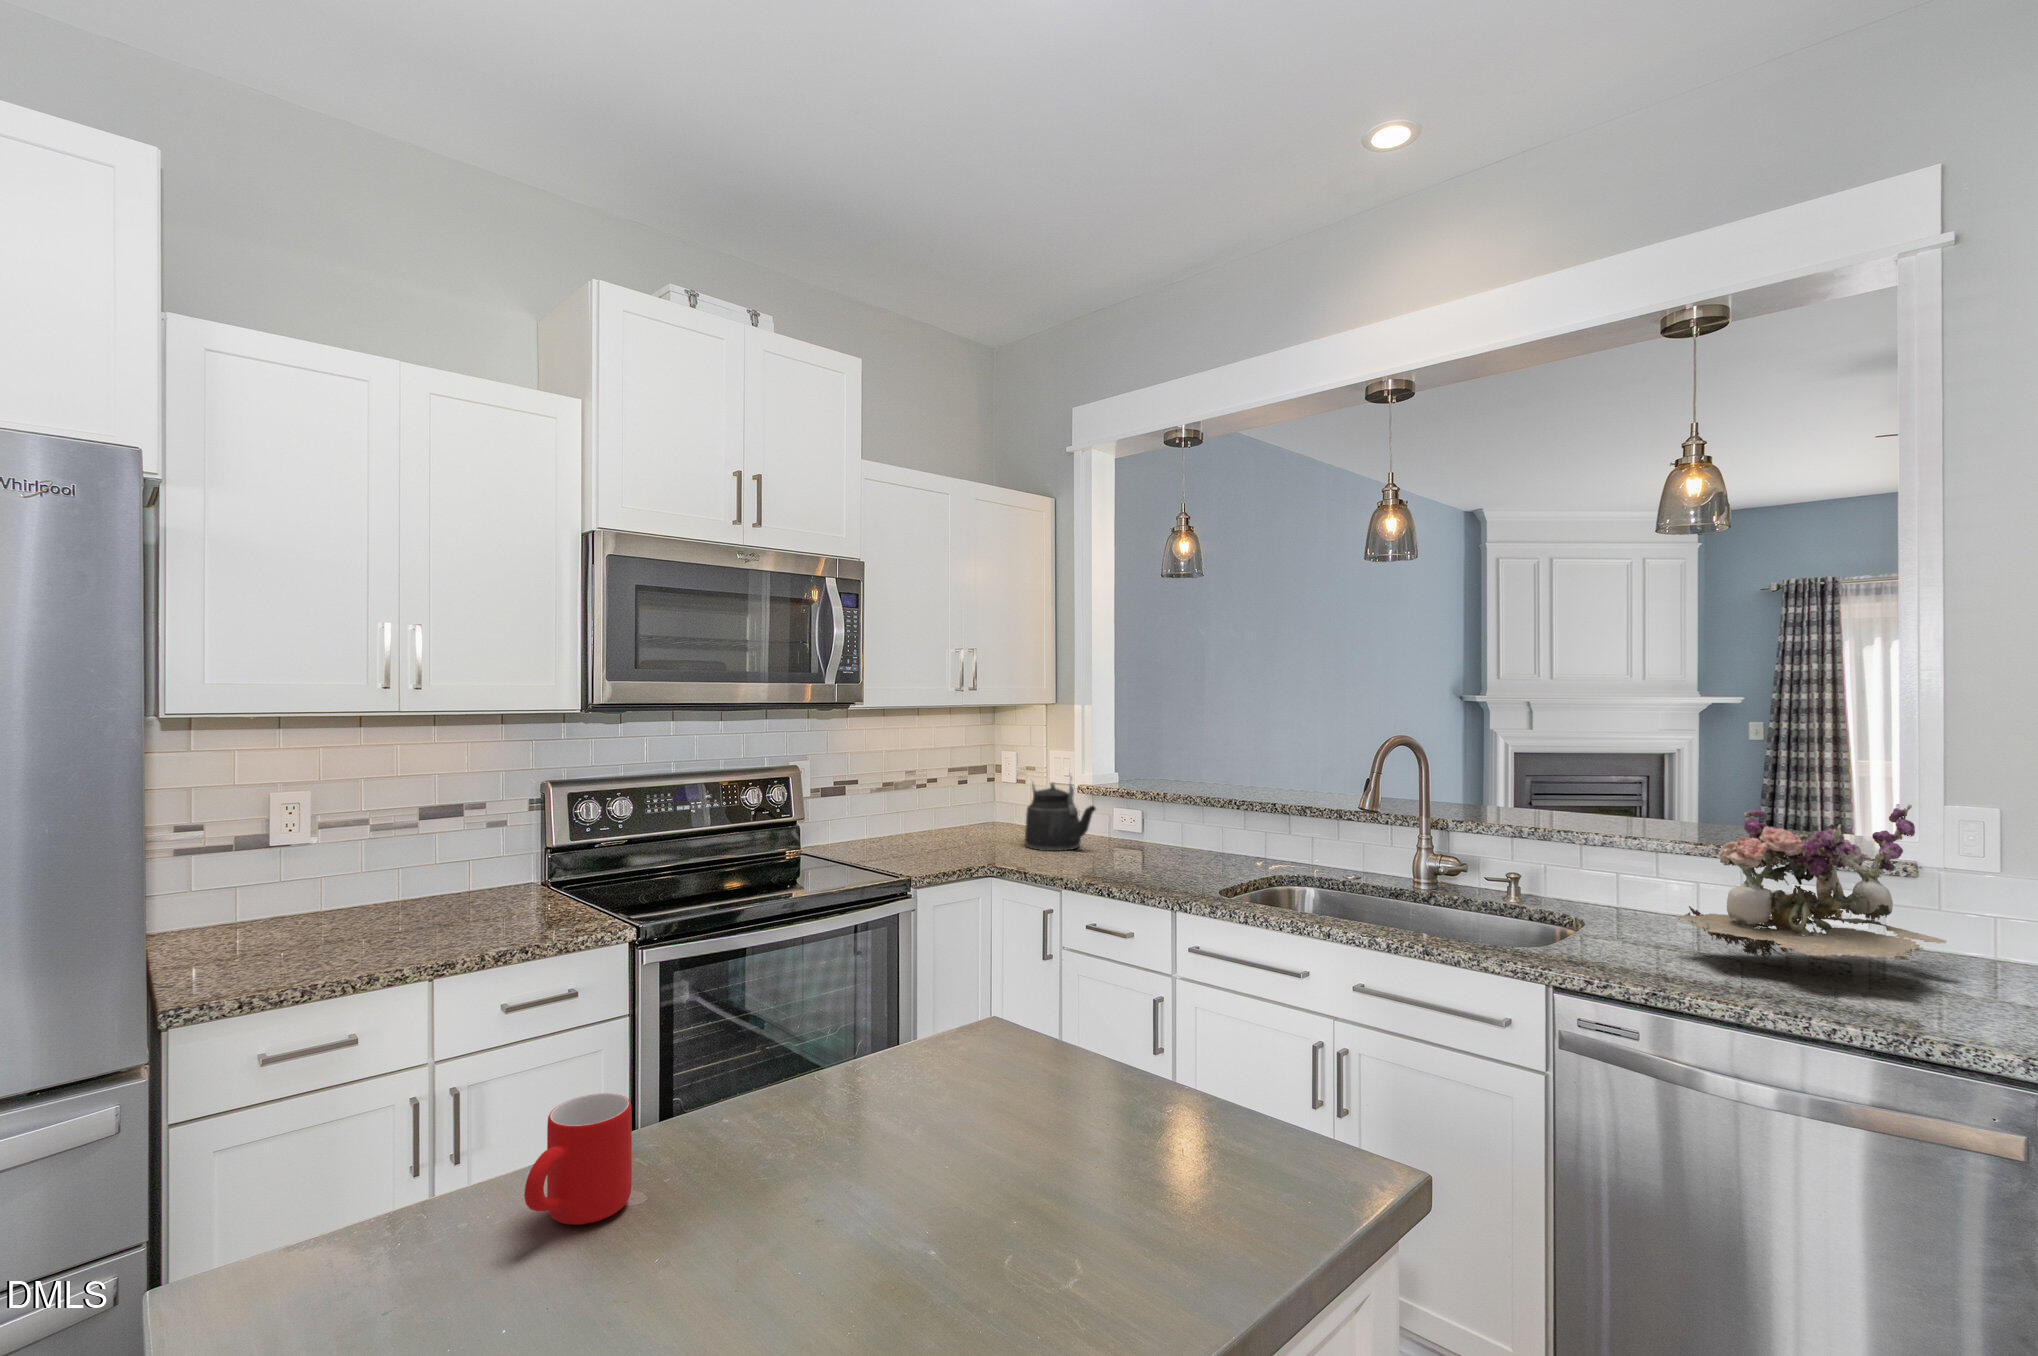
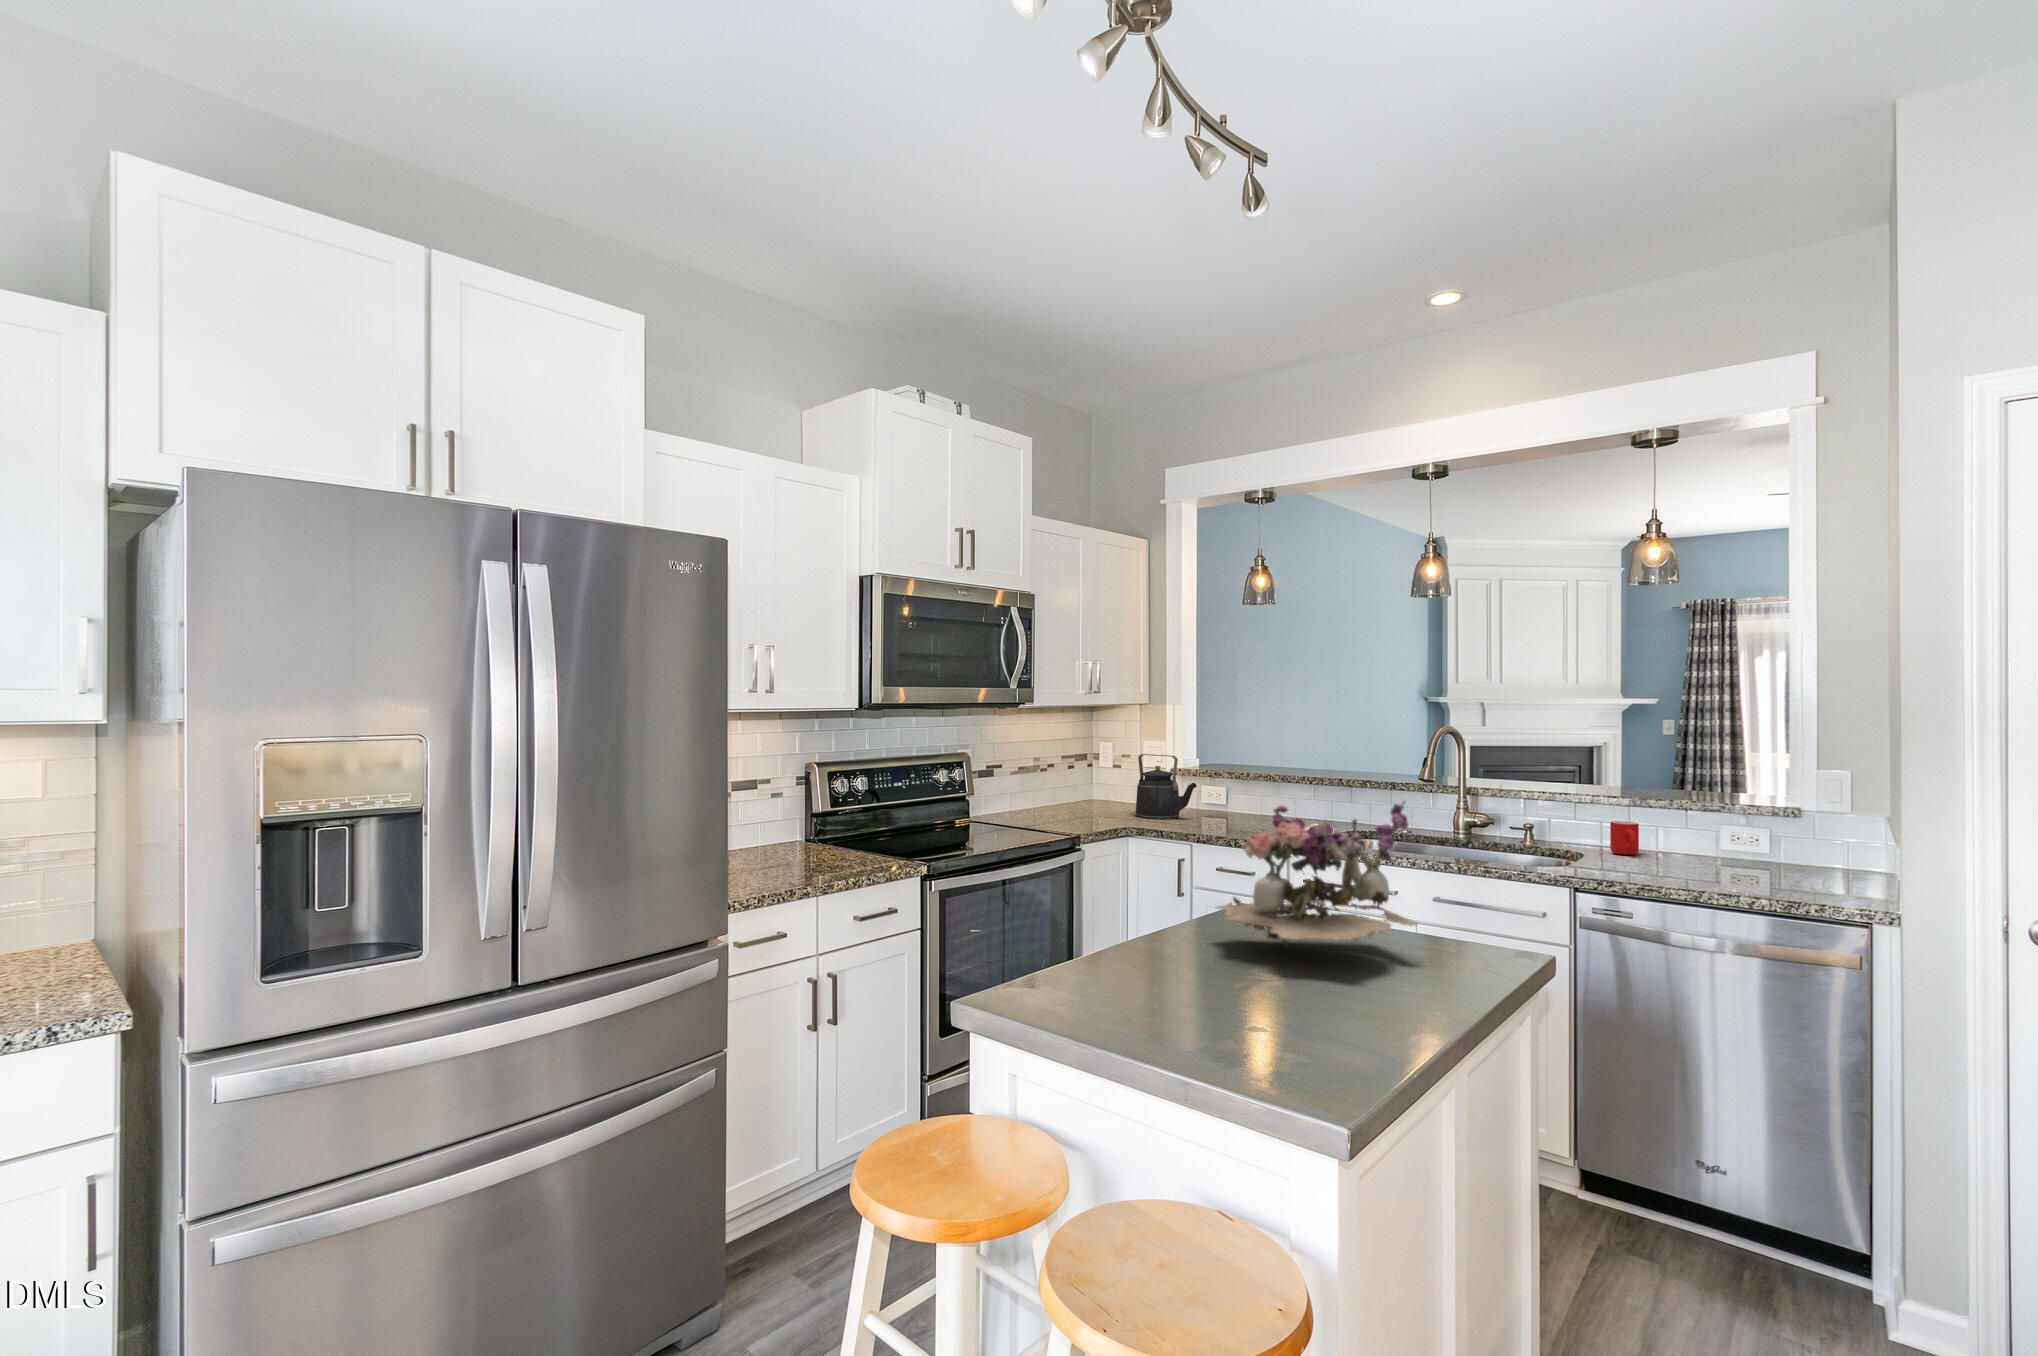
flower arrangement: present [1674,805,1946,964] -> present [1217,801,1418,946]
mug: present [524,1093,632,1225] -> present [1610,821,1639,855]

